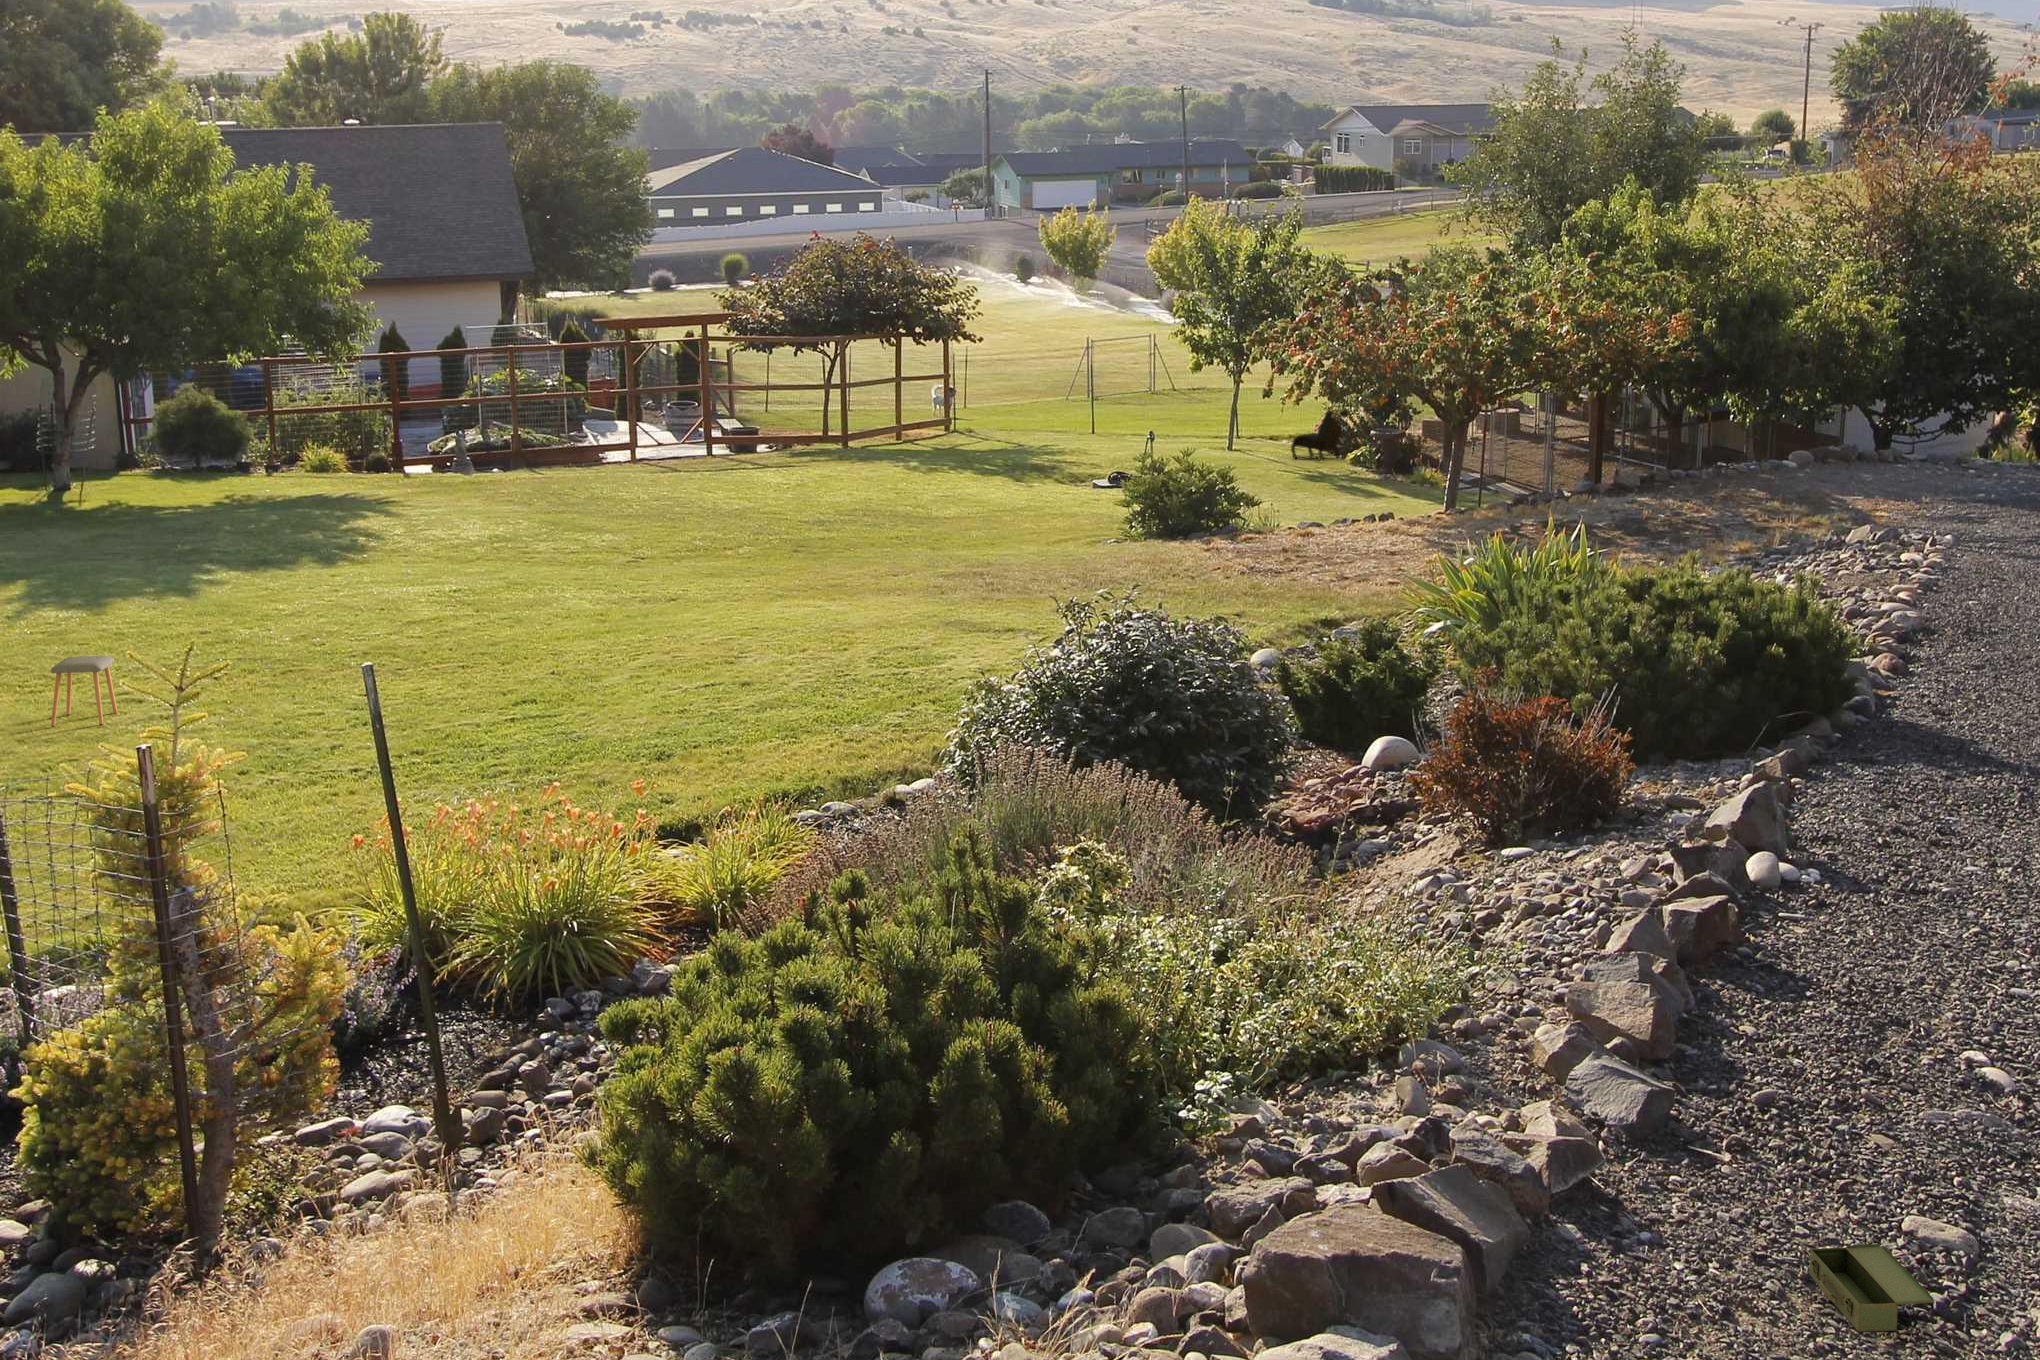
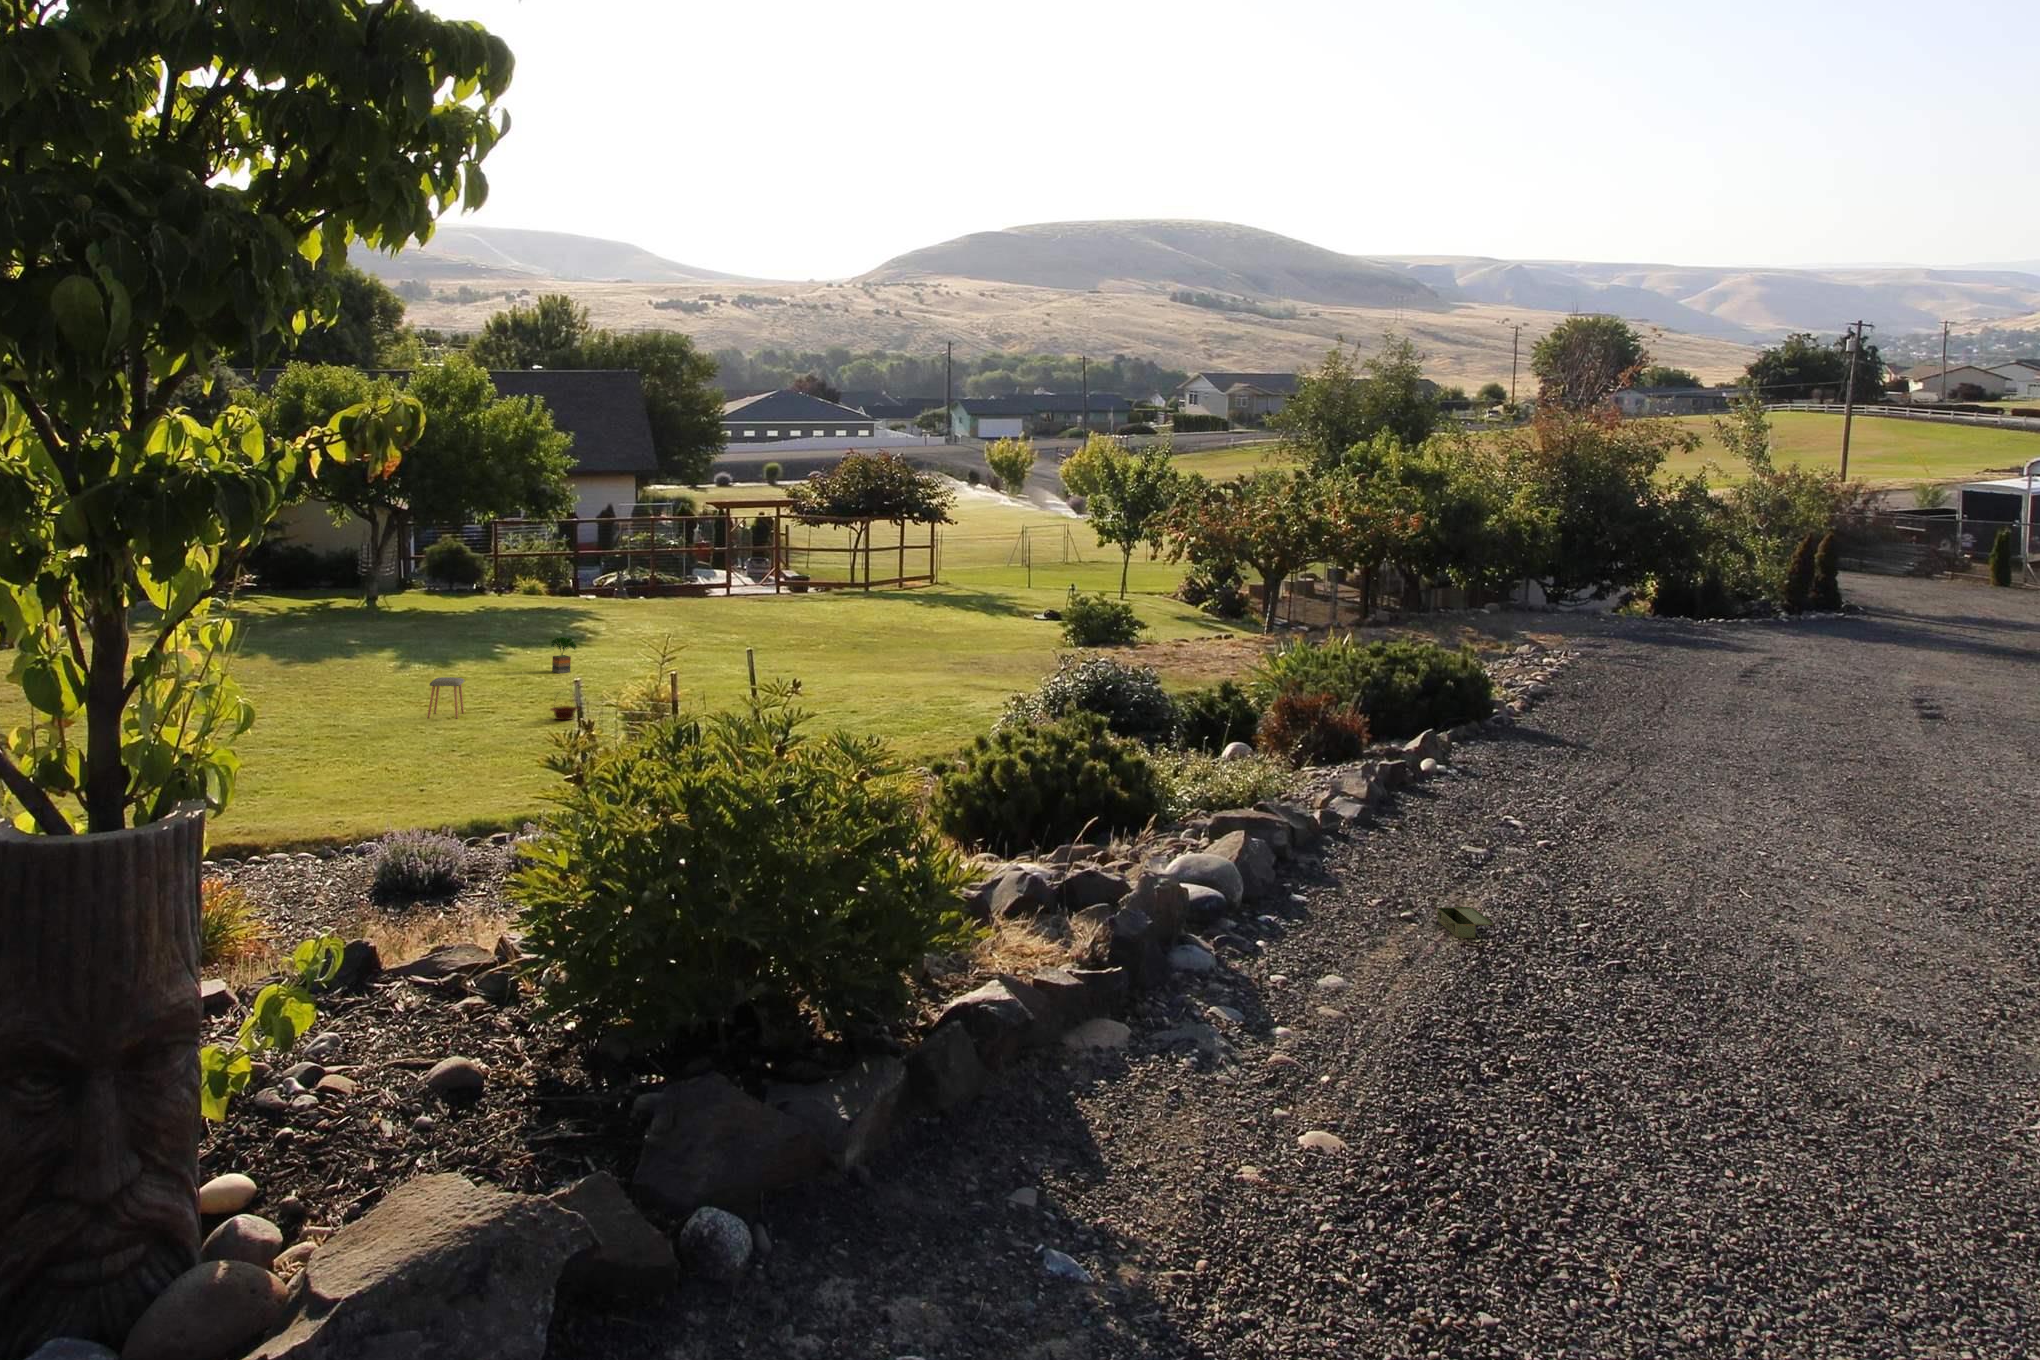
lounge chair: present [1291,409,1349,461] -> none [1163,573,1202,608]
potted tree: none [286,566,332,626] -> present [551,637,576,673]
basket: none [256,670,309,722] -> present [550,695,578,720]

